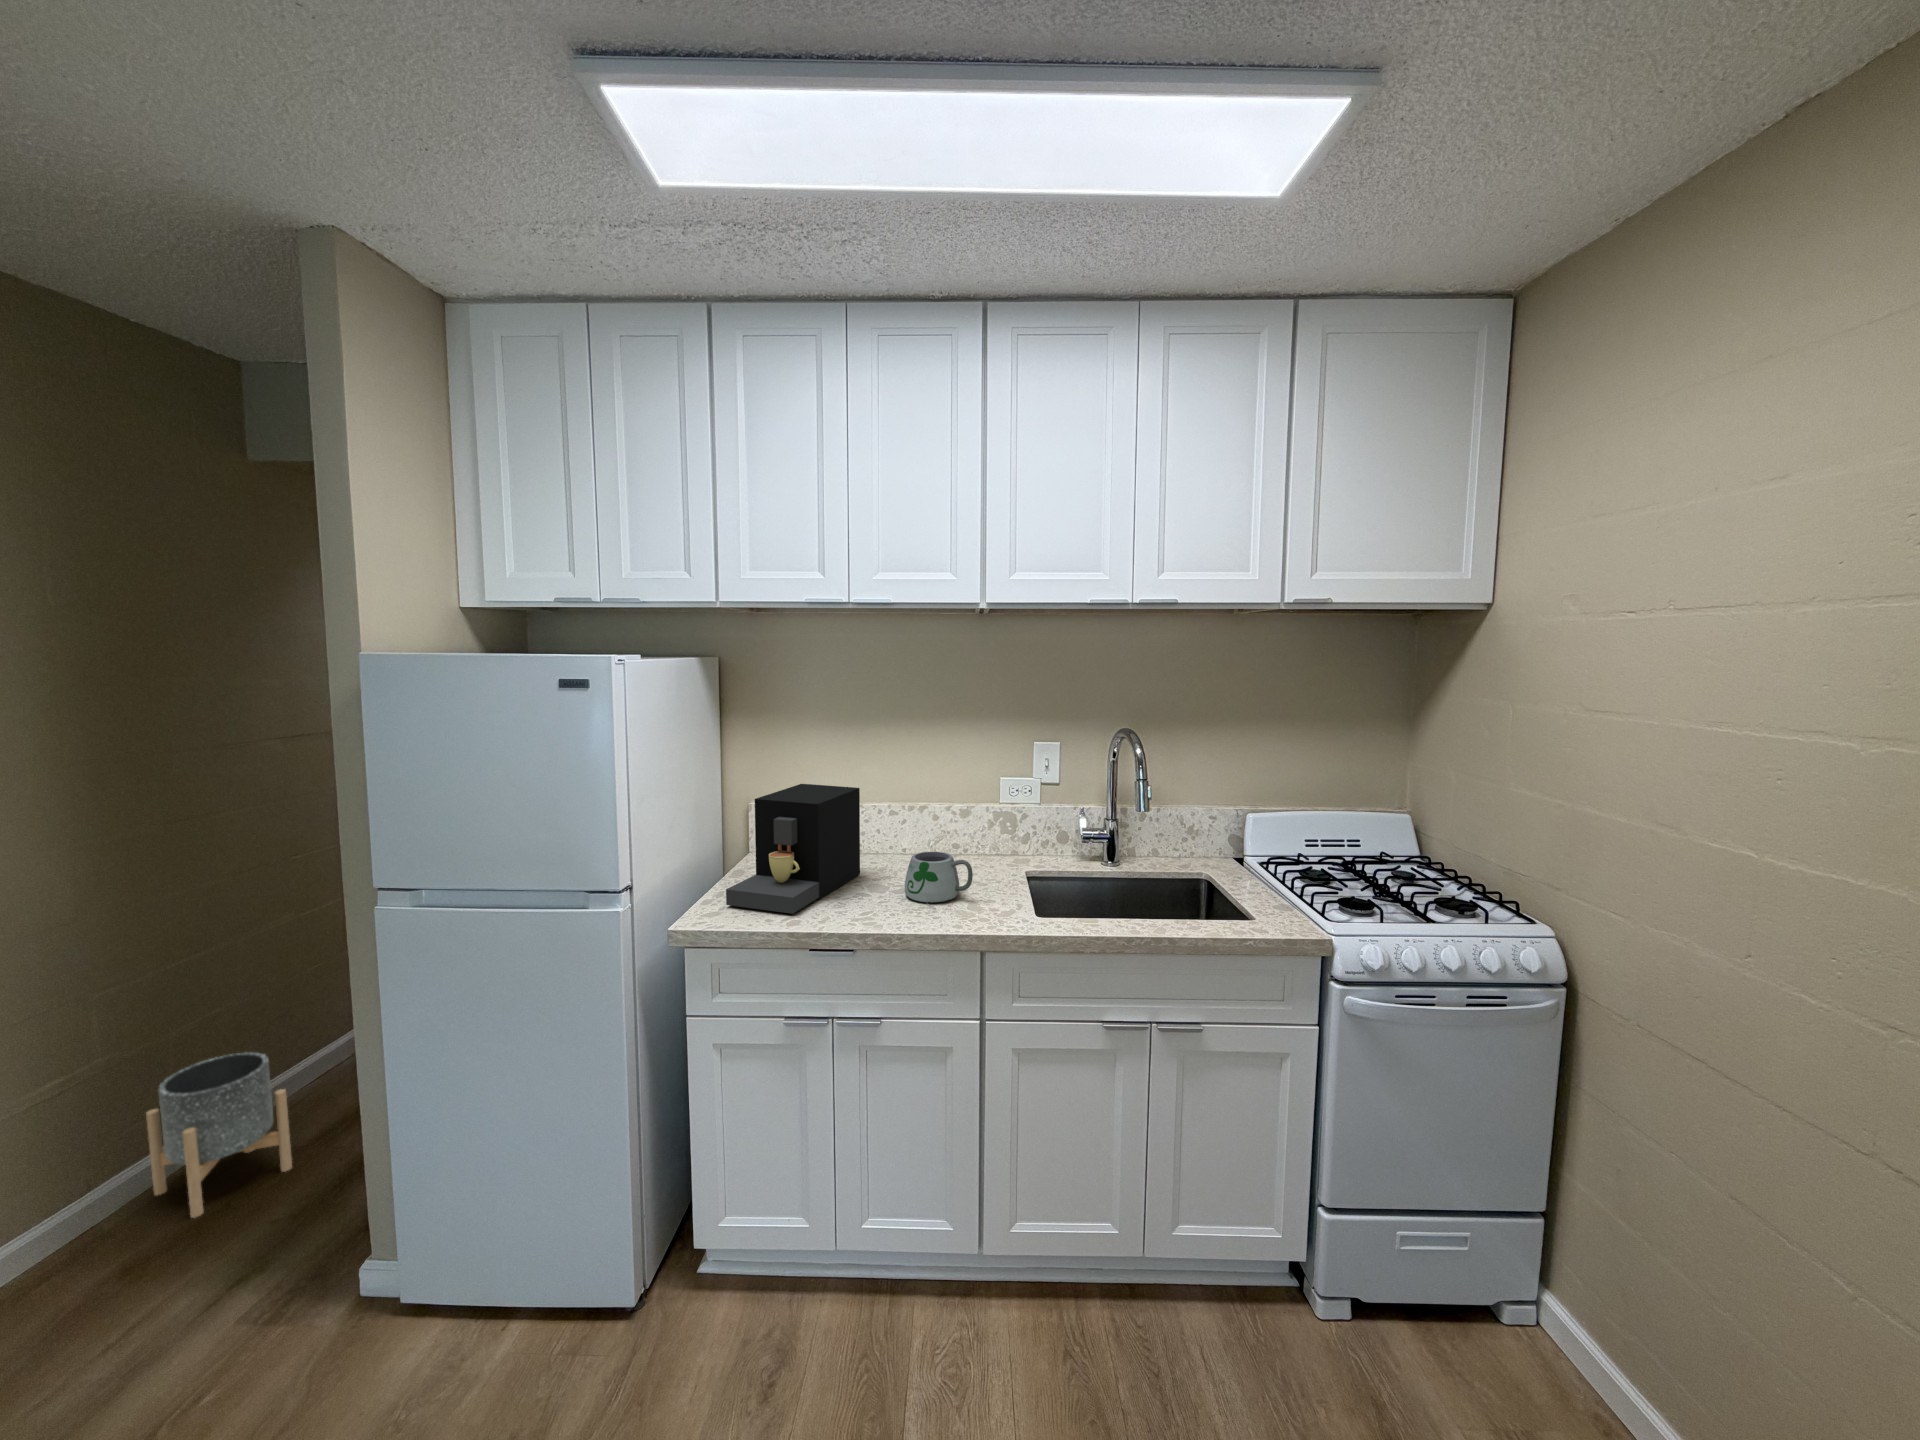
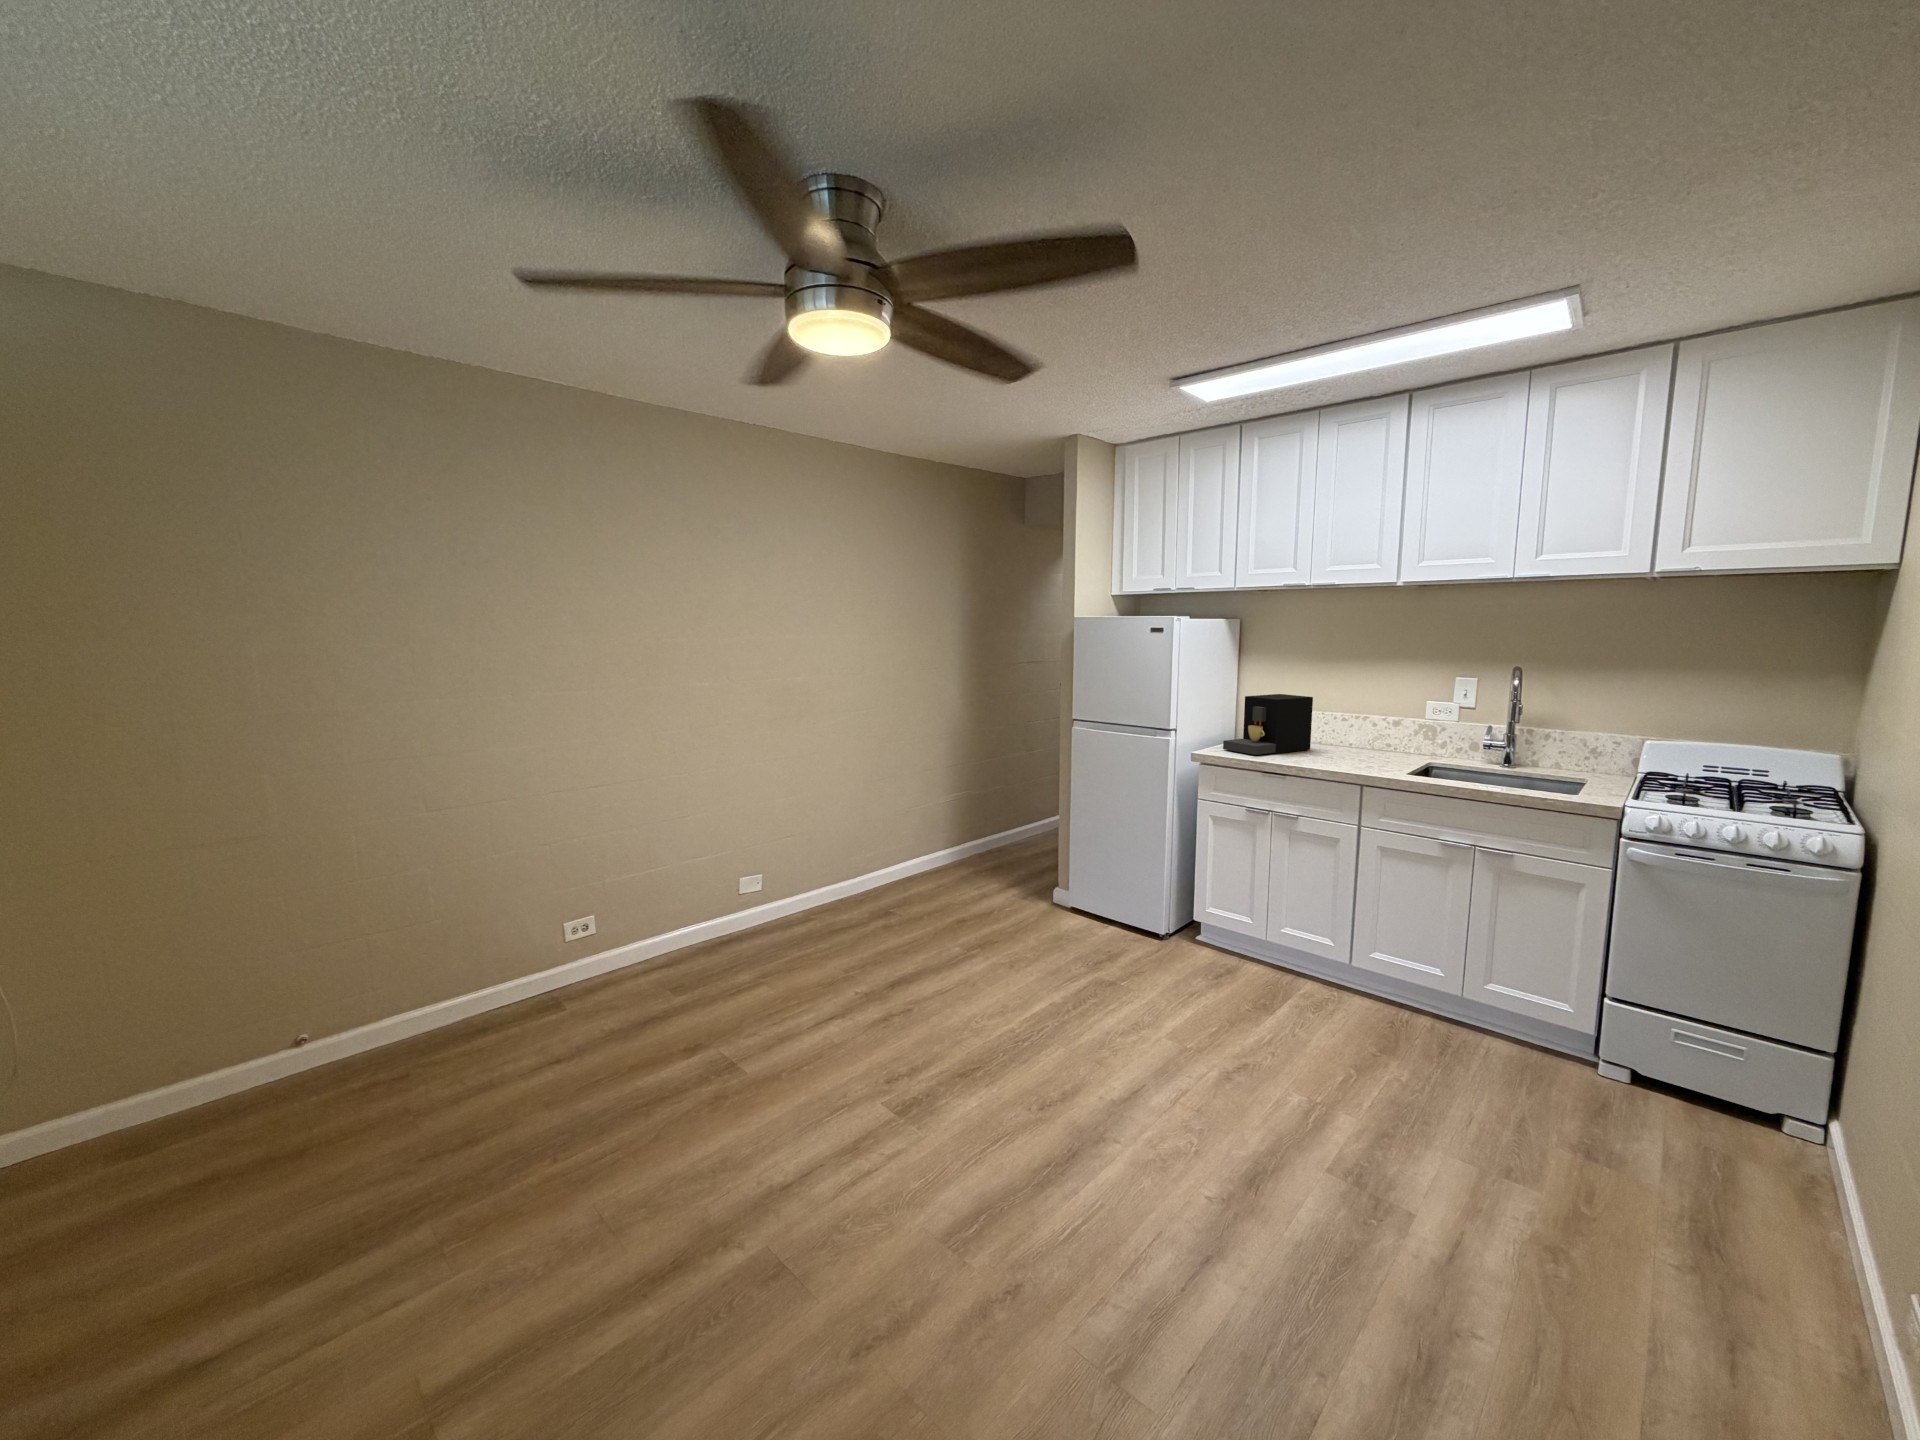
mug: present [905,852,973,910] -> none [1328,735,1371,764]
planter: present [146,1052,292,1218] -> none [980,806,1027,867]

